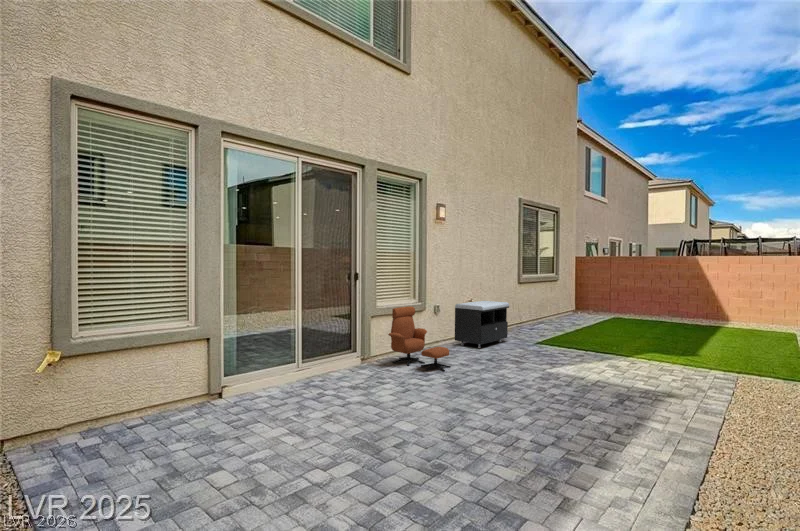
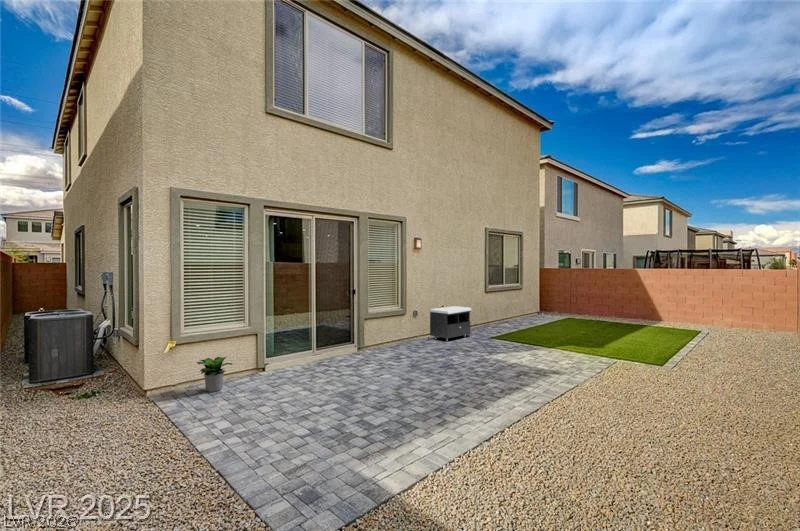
lounge chair: present [388,306,451,371] -> none [377,312,419,357]
potted plant: none [98,378,167,440] -> present [197,357,232,392]

